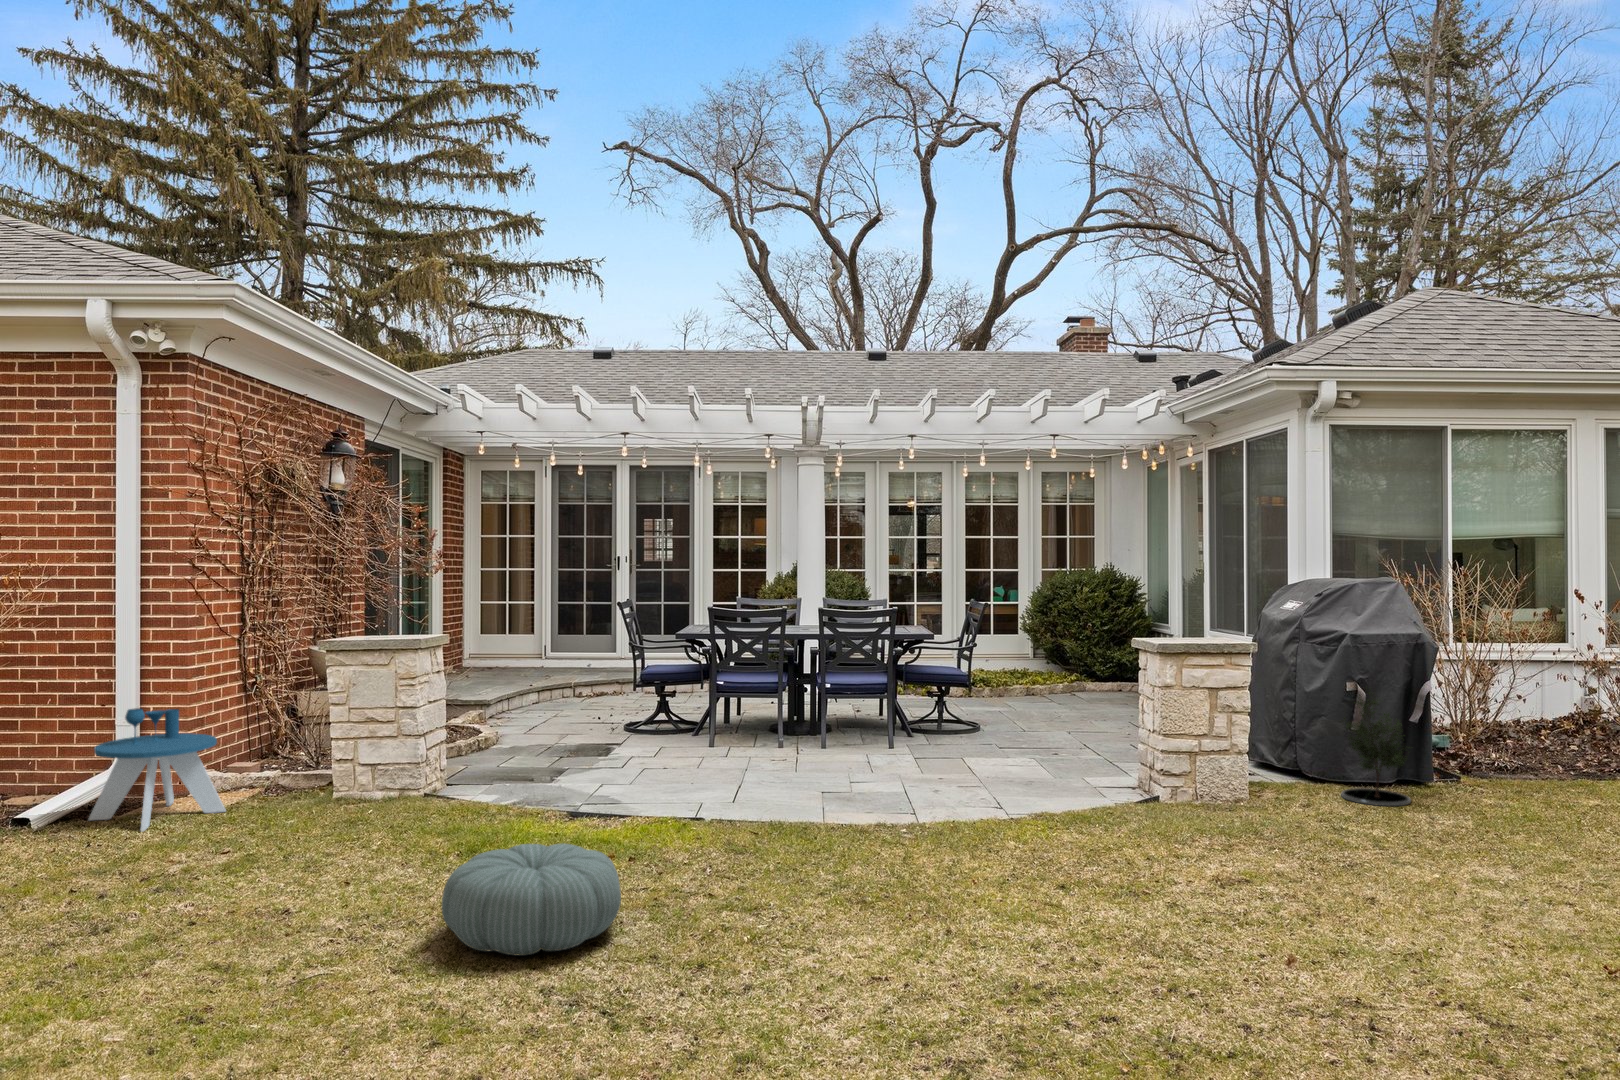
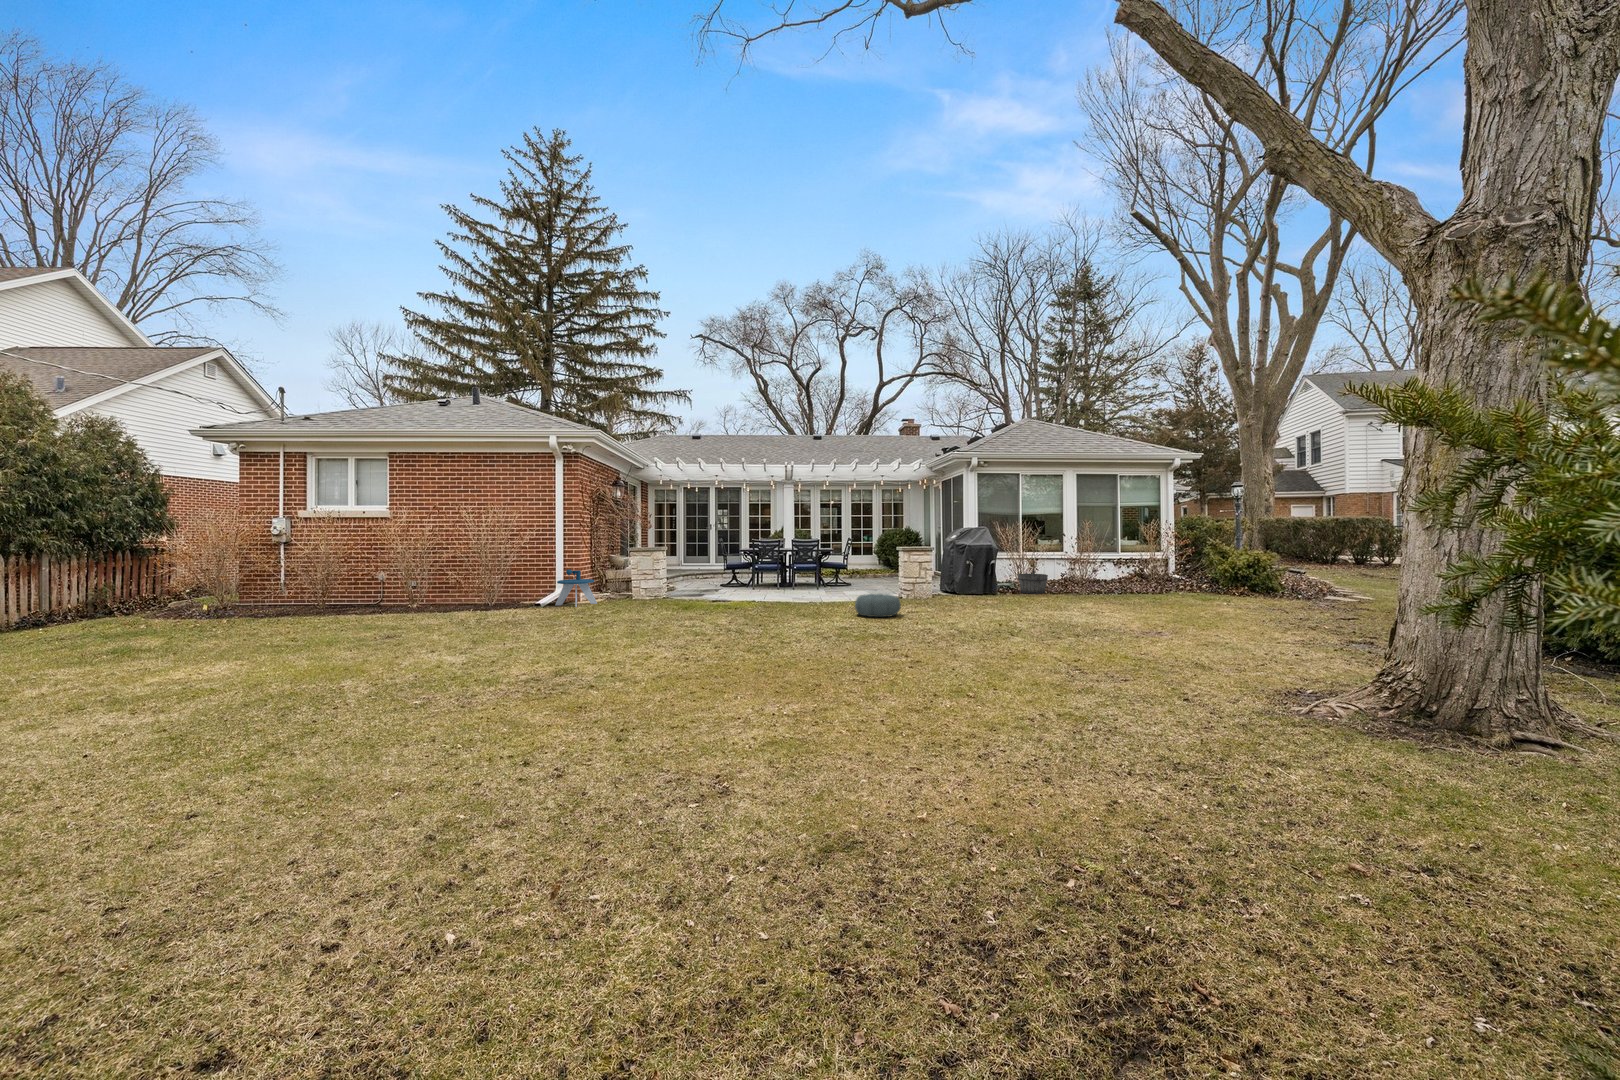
potted tree: present [1341,692,1411,806] -> none [964,561,988,600]
wooden bucket: none [1469,698,1566,776] -> present [1018,568,1048,594]
pouf: present [442,844,621,955] -> present [855,594,901,617]

